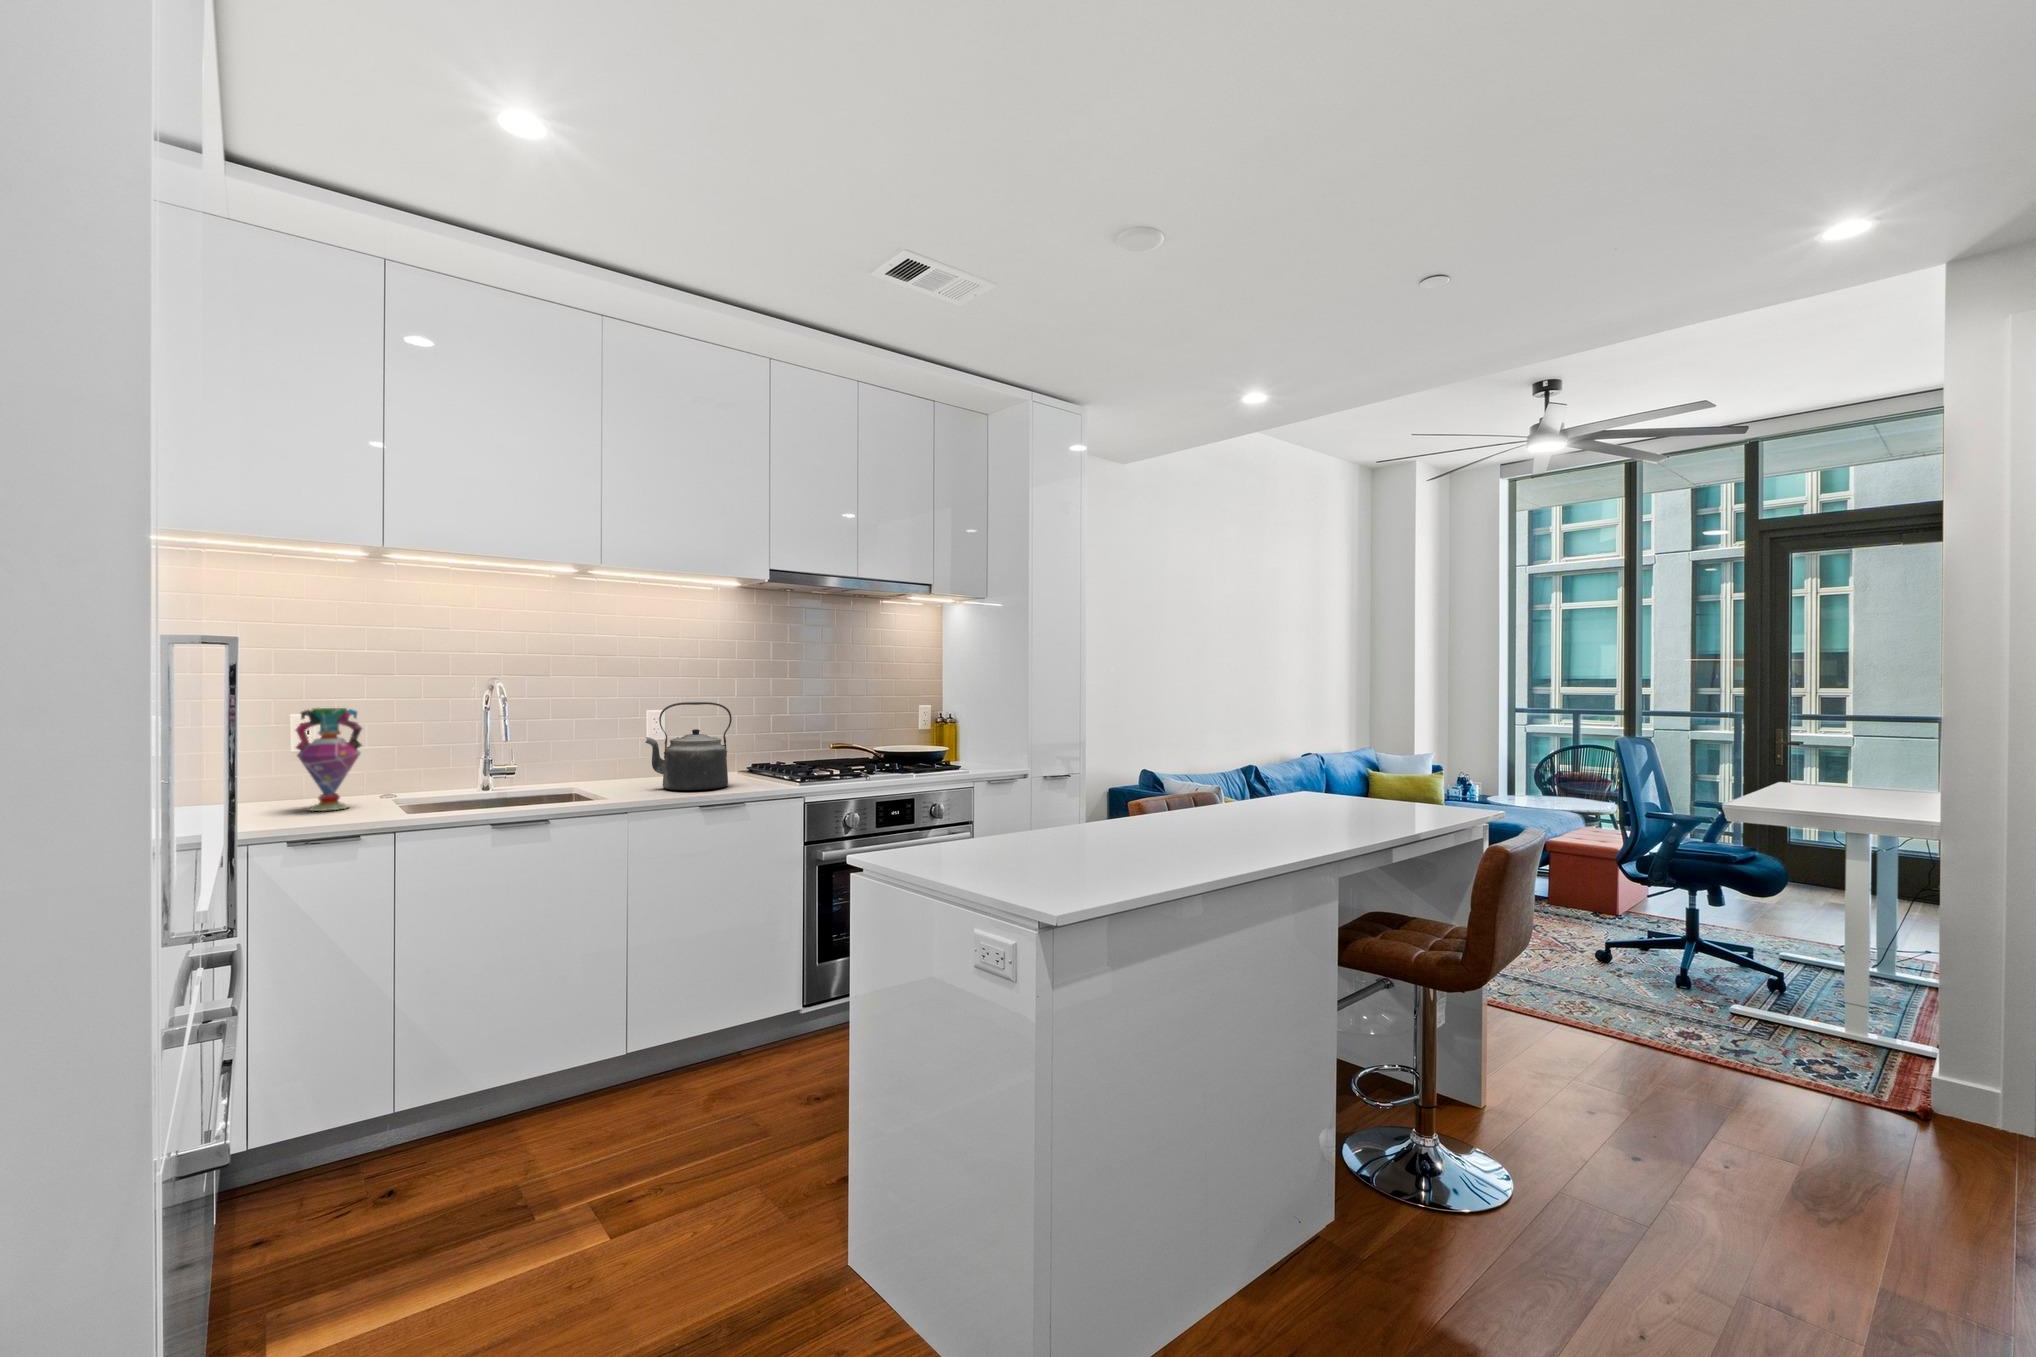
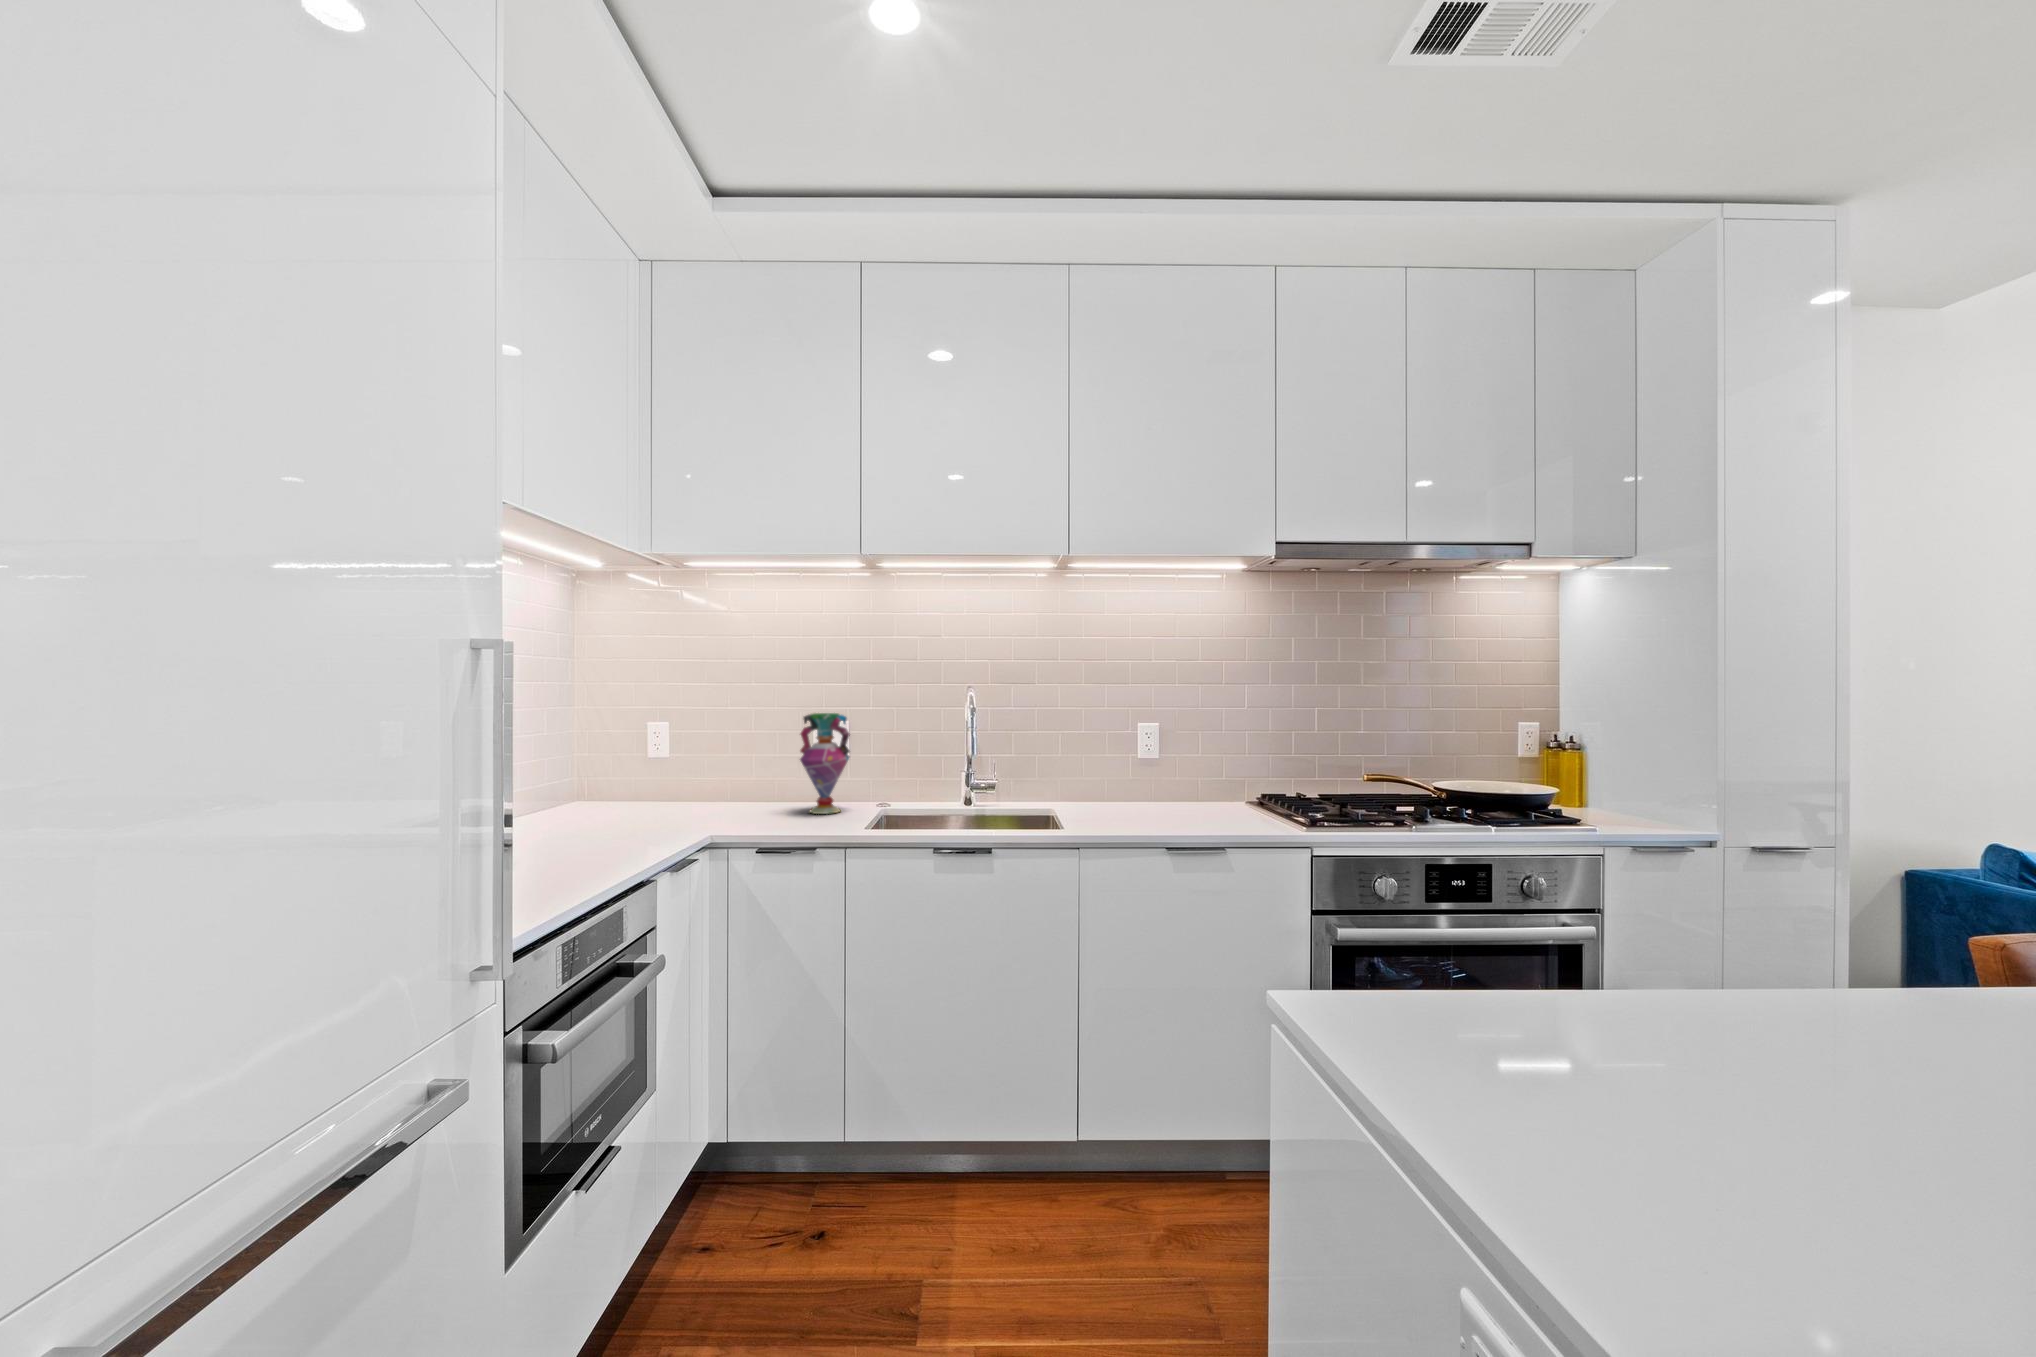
kettle: present [645,702,732,790] -> none [1114,715,1217,827]

